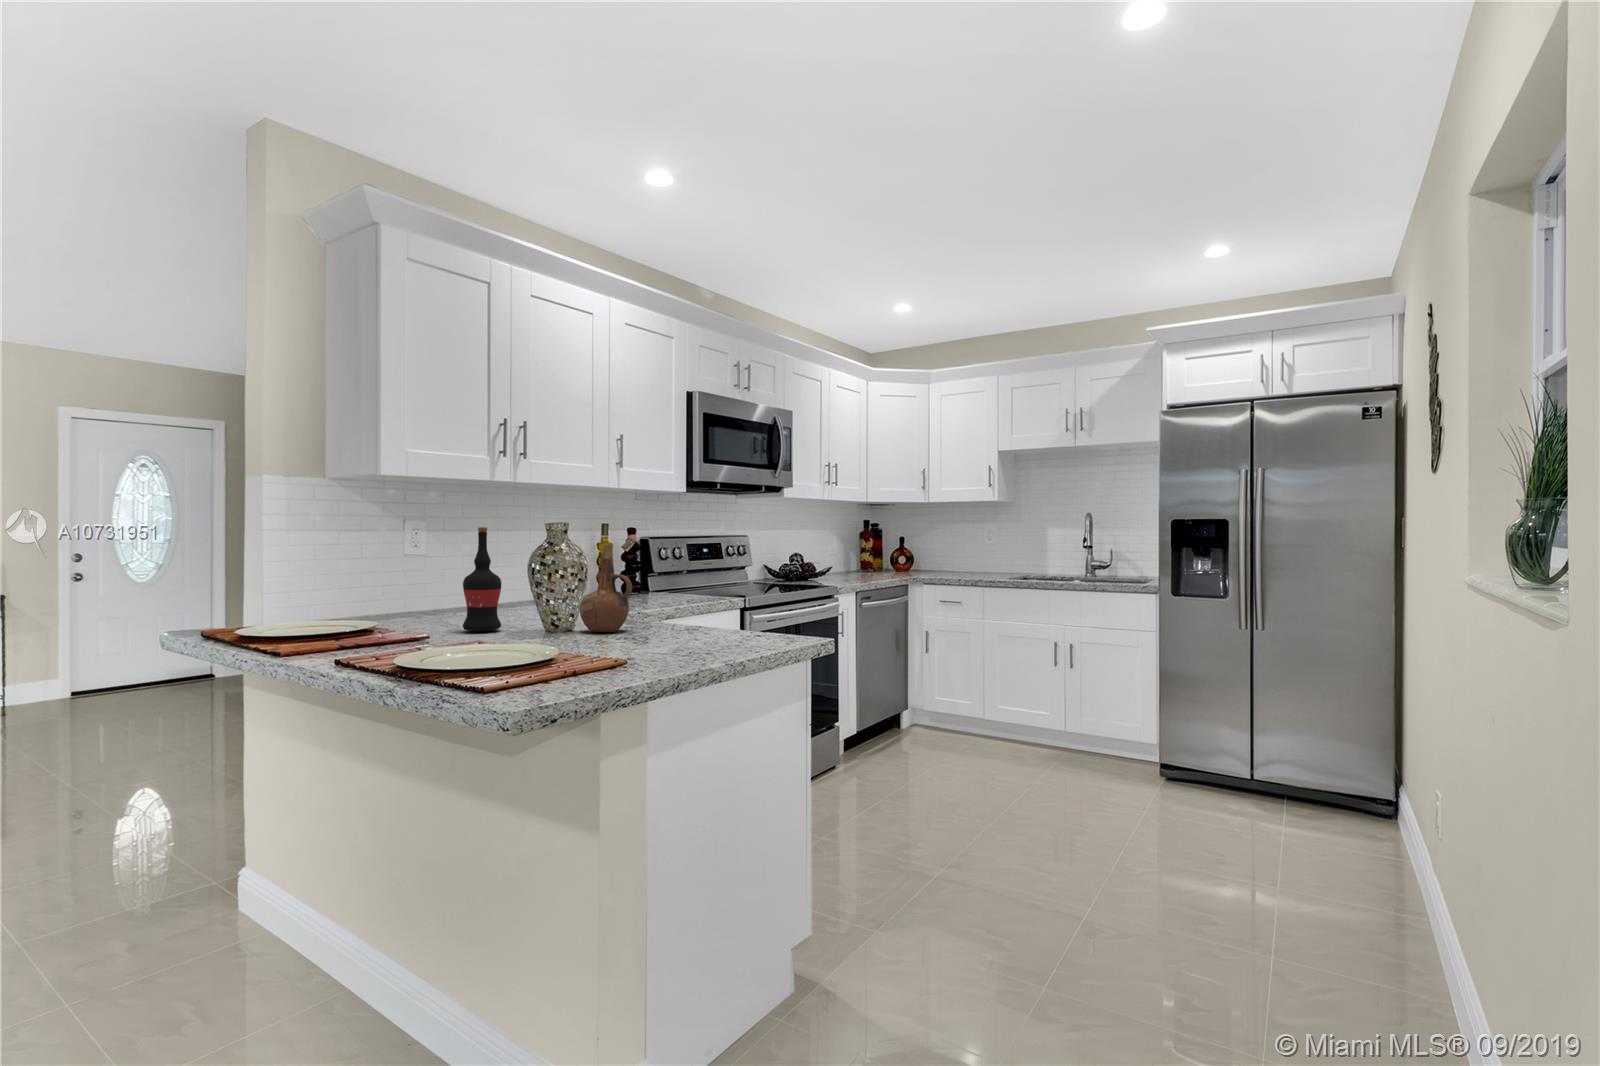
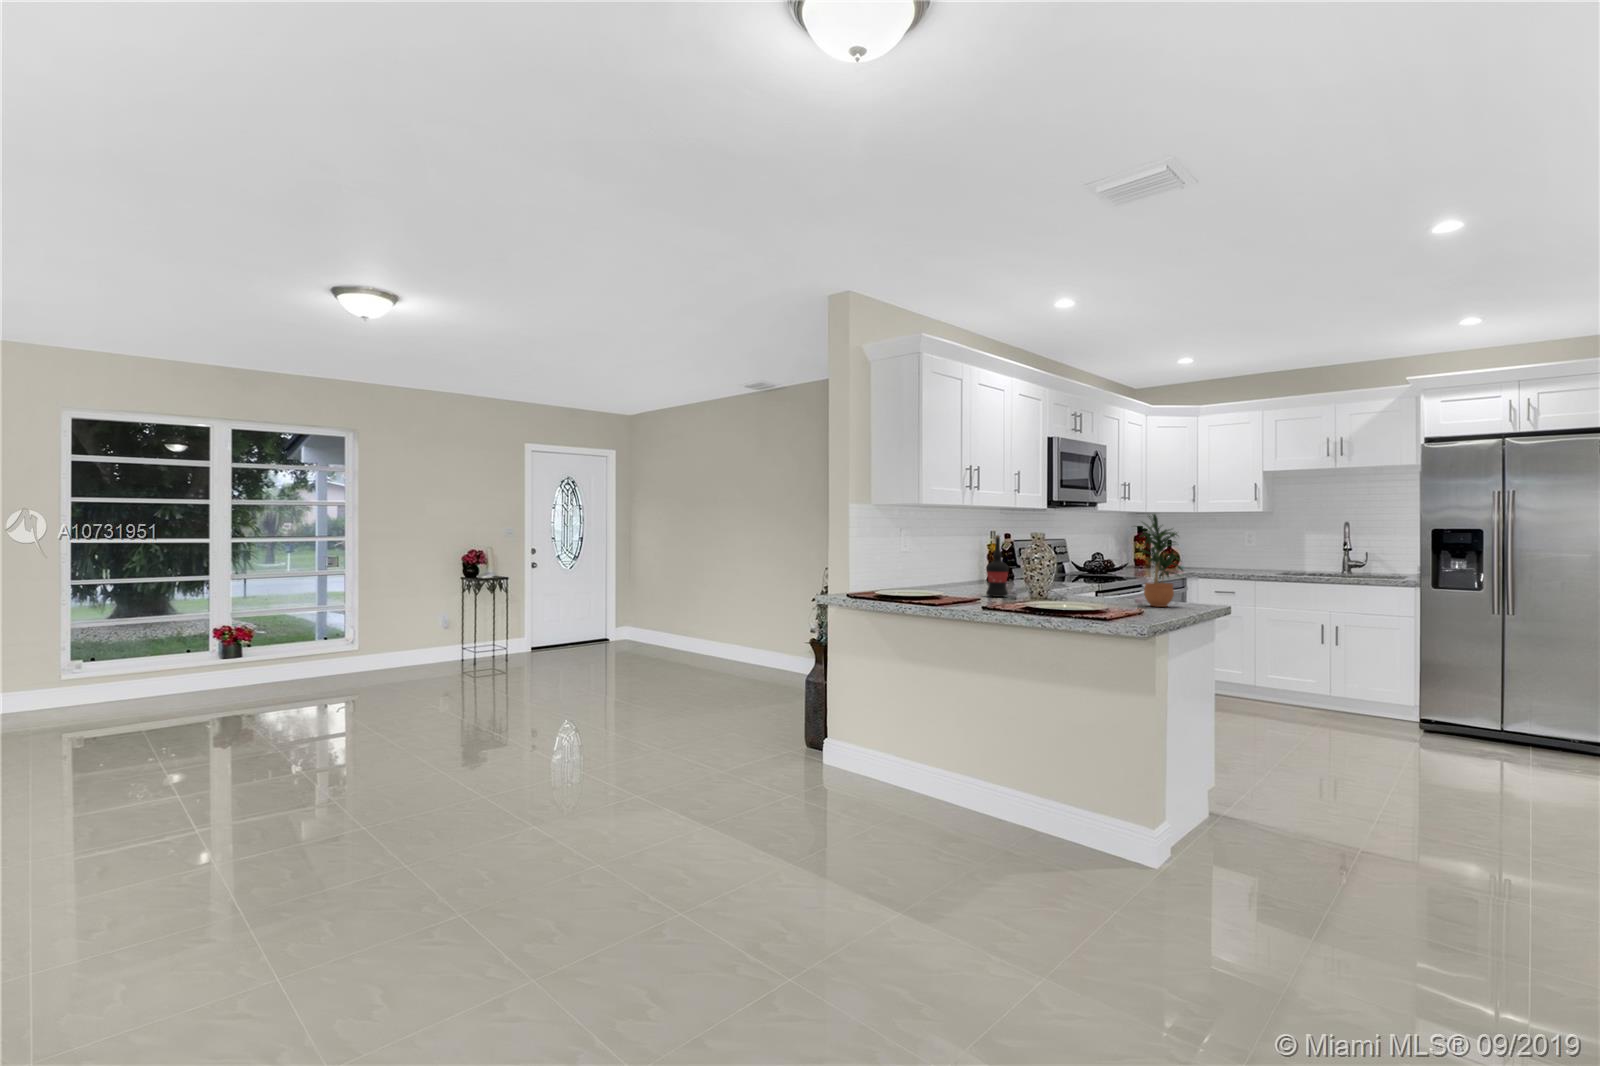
potted plant: none [650,486,738,651] -> present [1141,514,1183,607]
ceramic pitcher: present [580,545,632,632] -> none [1057,546,1089,598]

